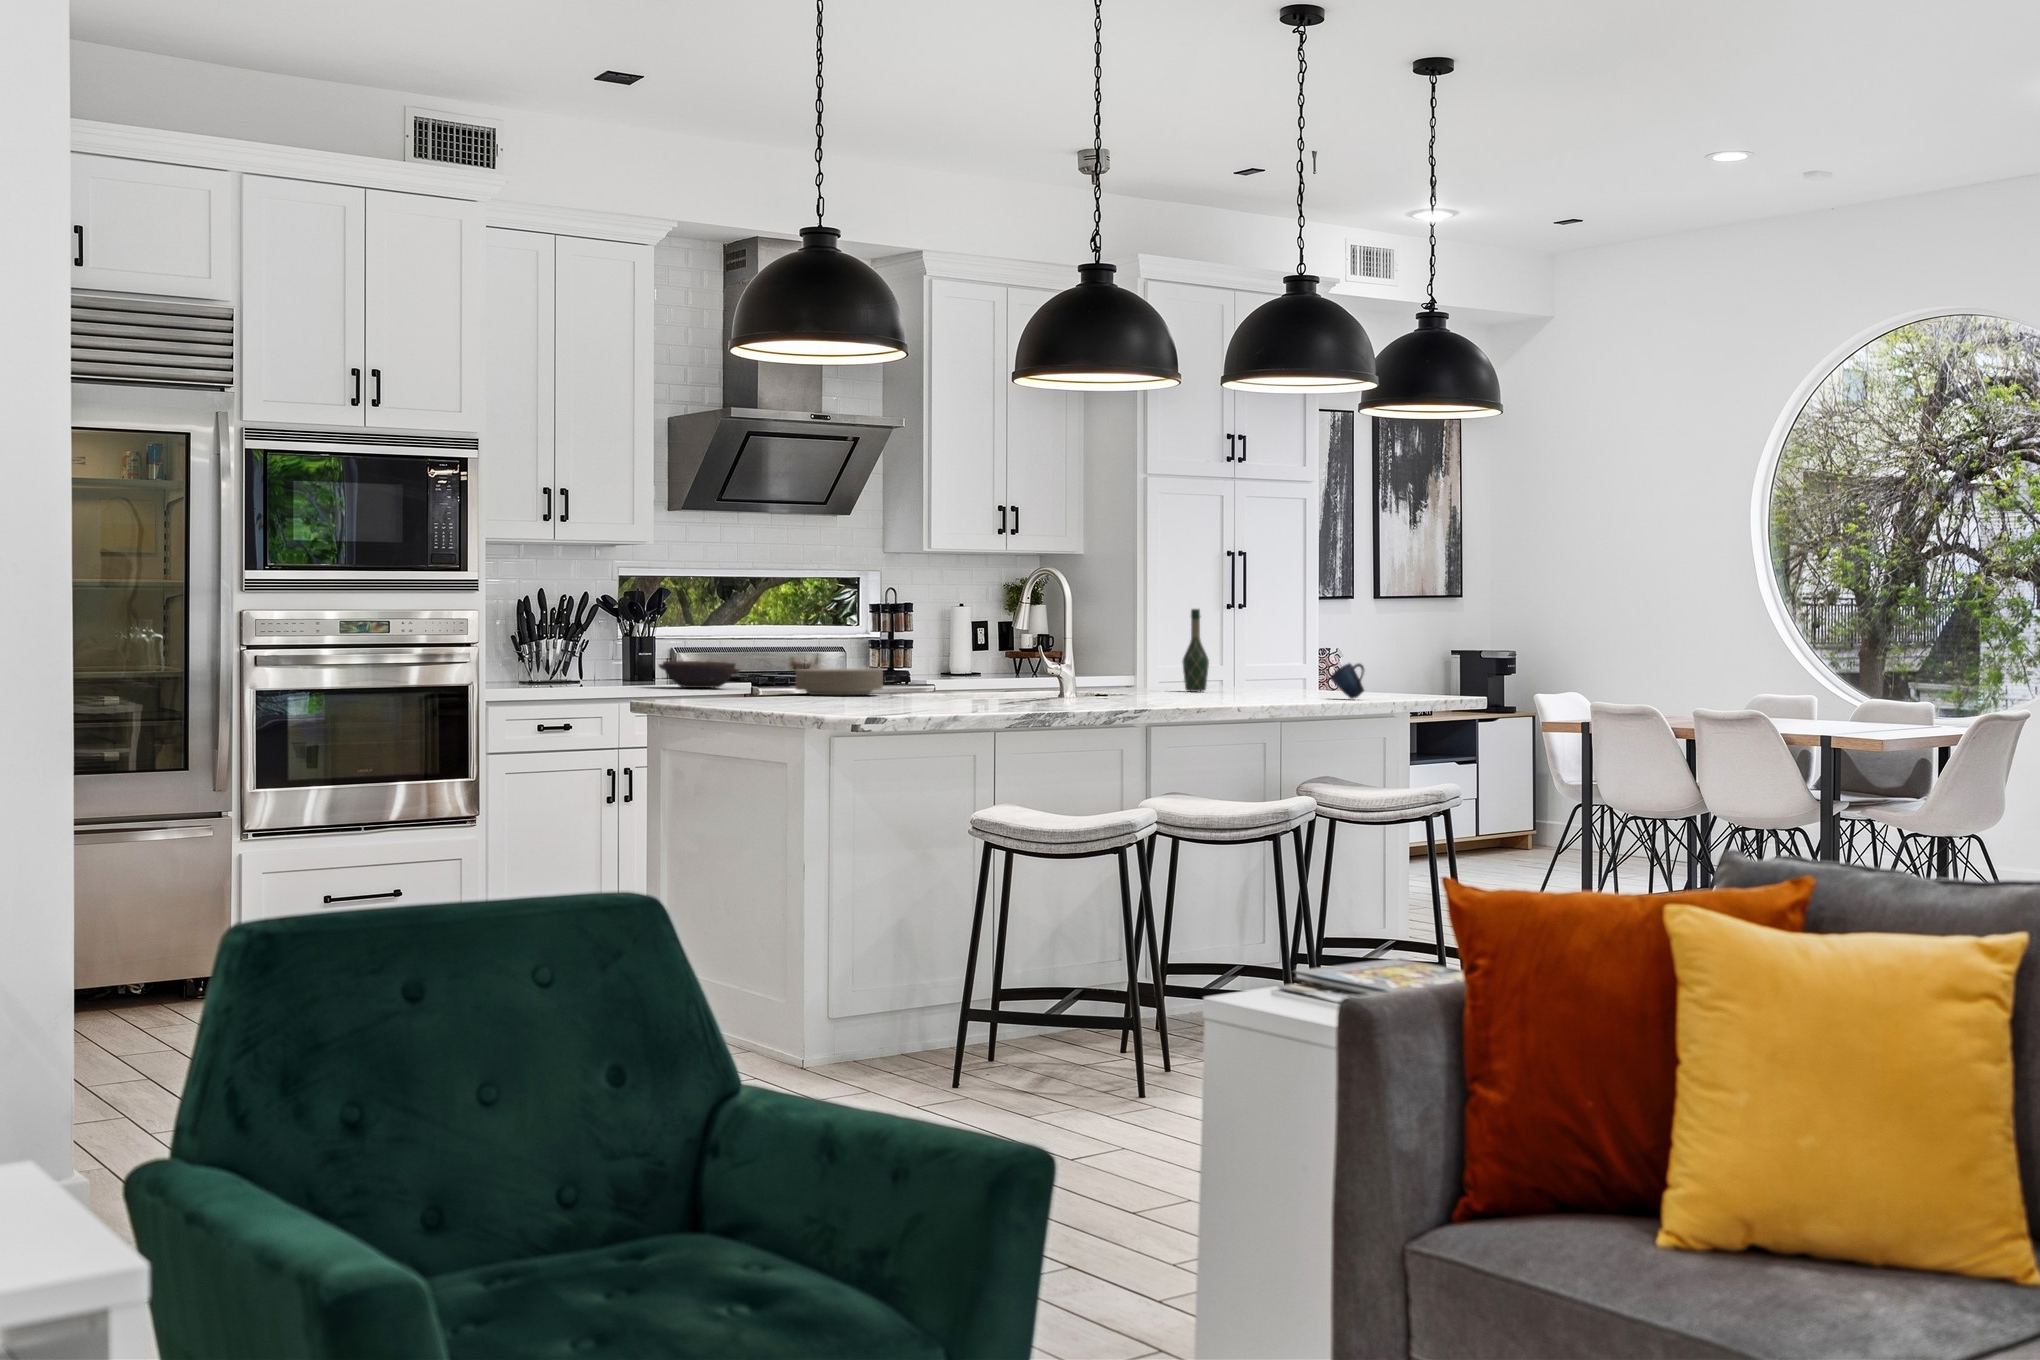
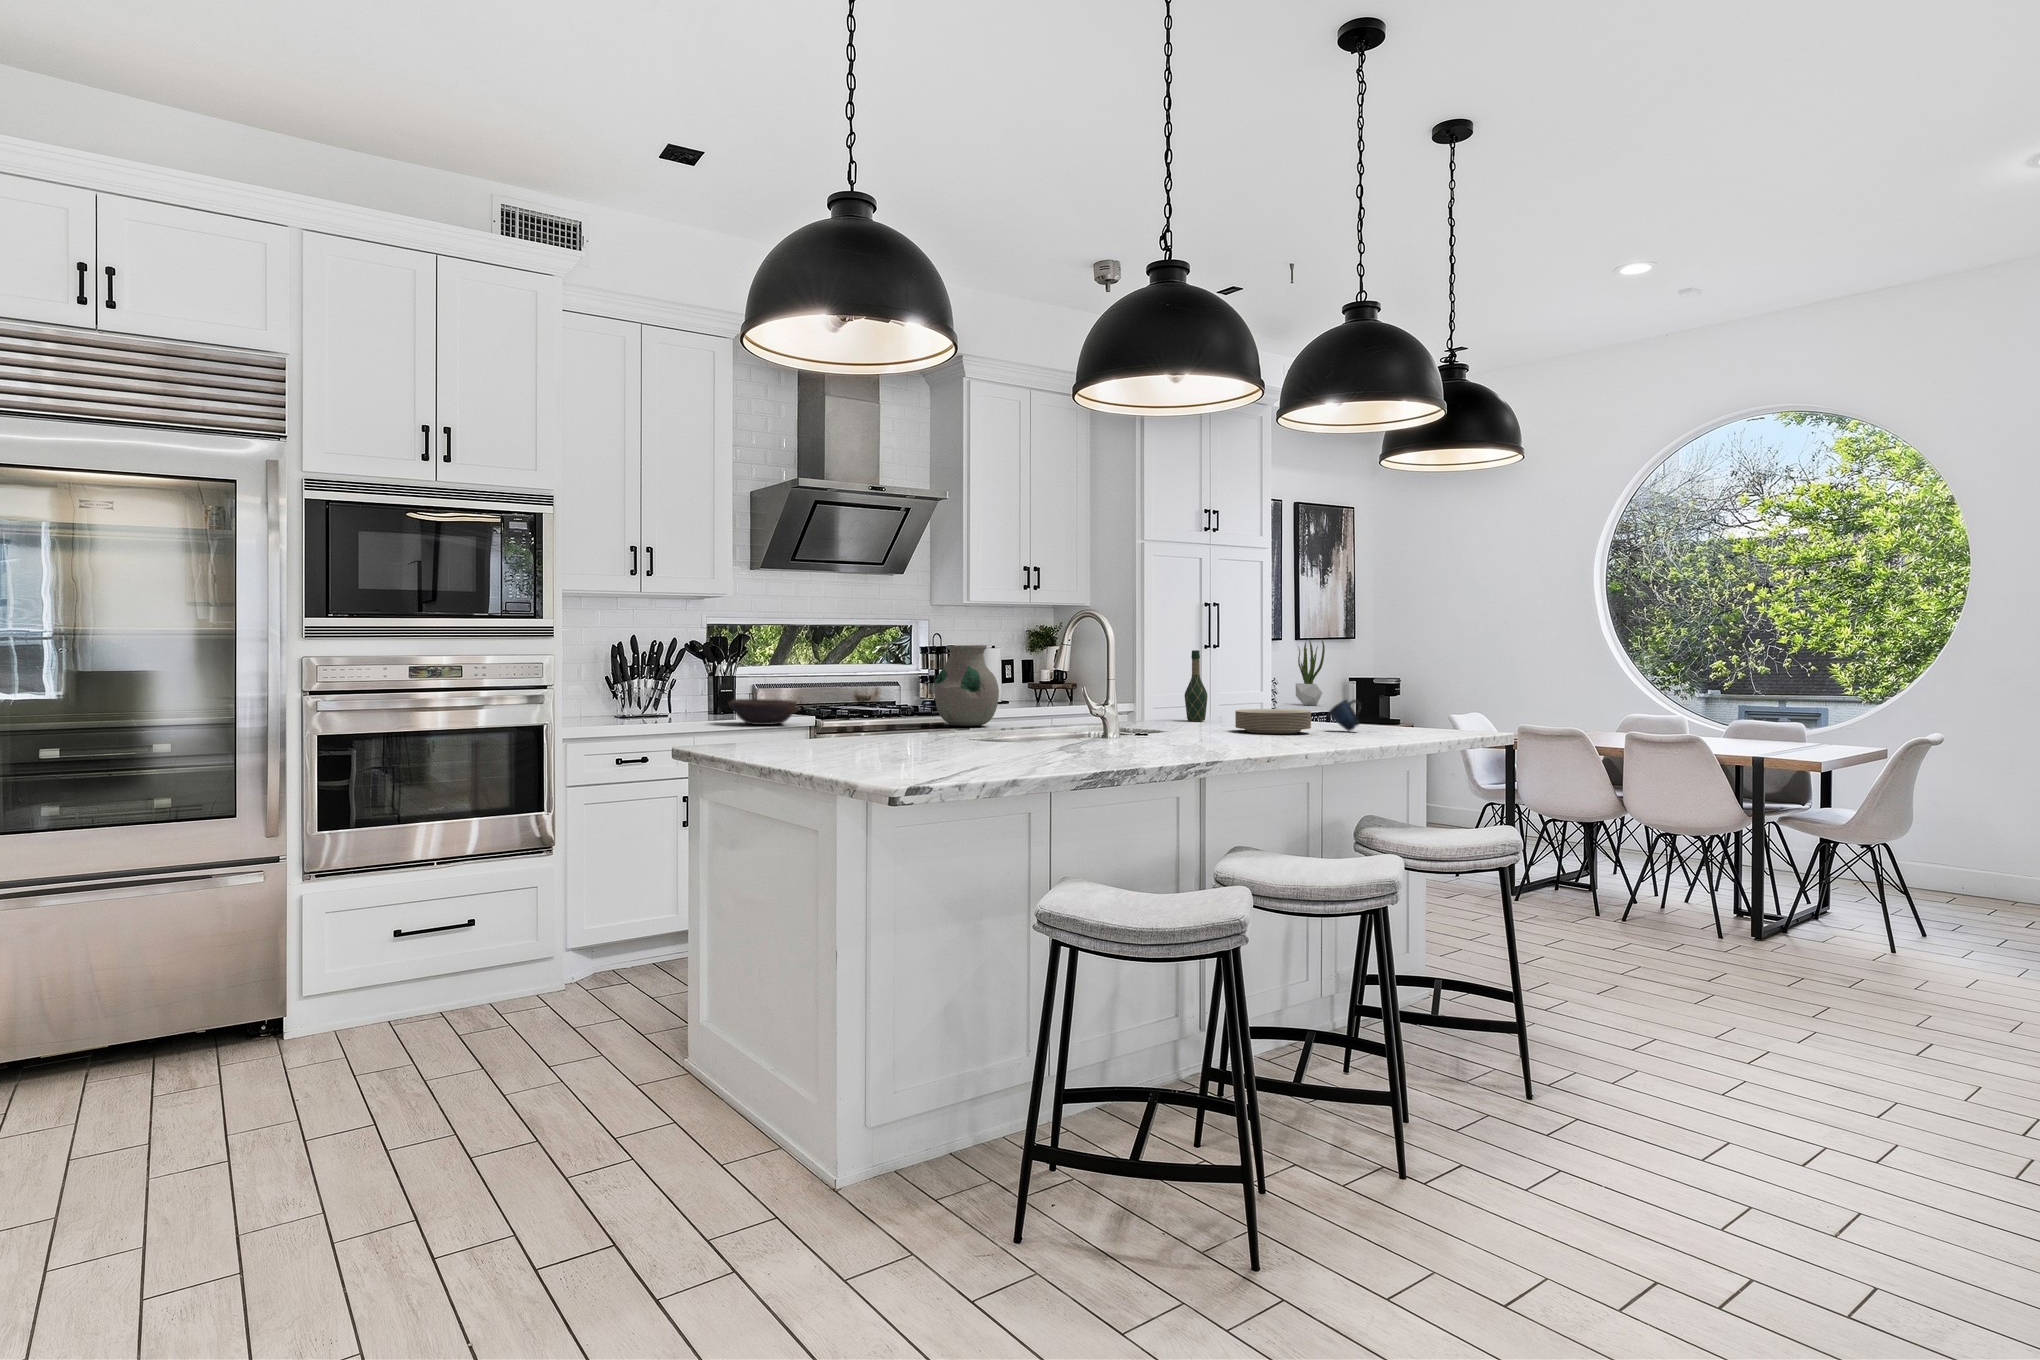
potted plant: none [1363,596,1401,683] -> present [1296,640,1325,705]
vase: none [888,601,960,691] -> present [934,645,999,726]
plate: present [796,668,883,695] -> present [1235,709,1311,734]

